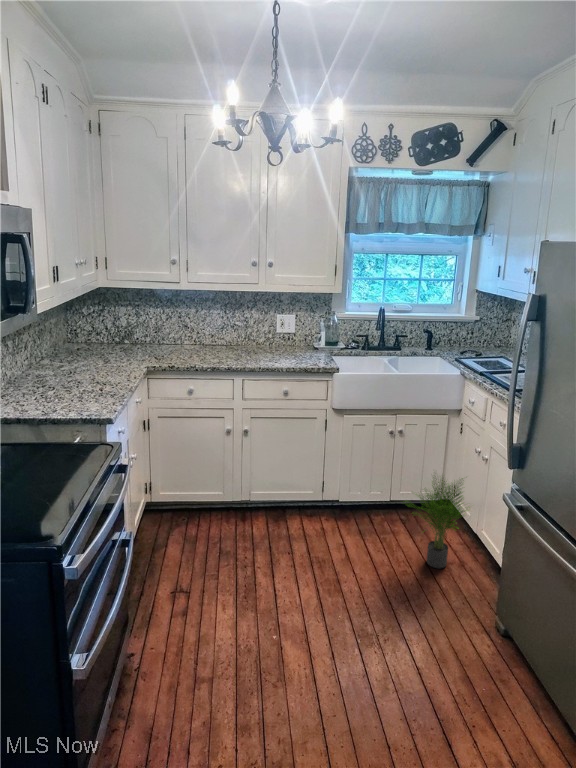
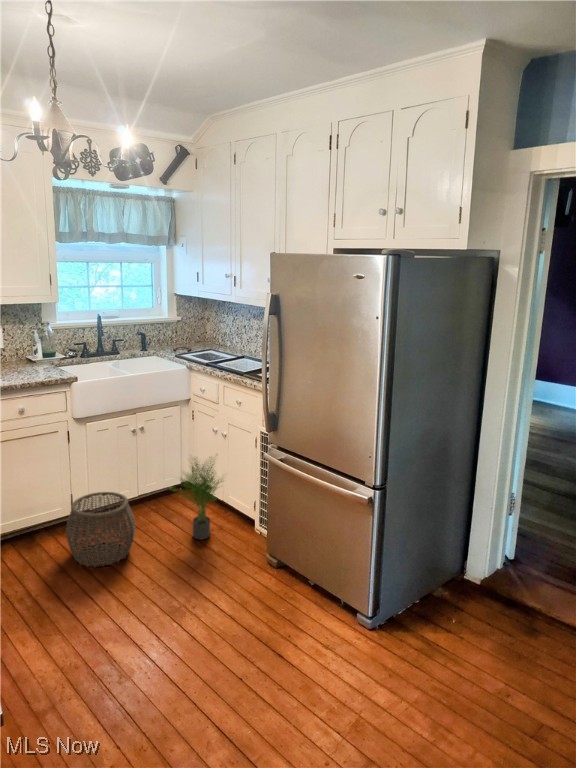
woven basket: none [299,485,366,562] -> present [66,492,136,567]

